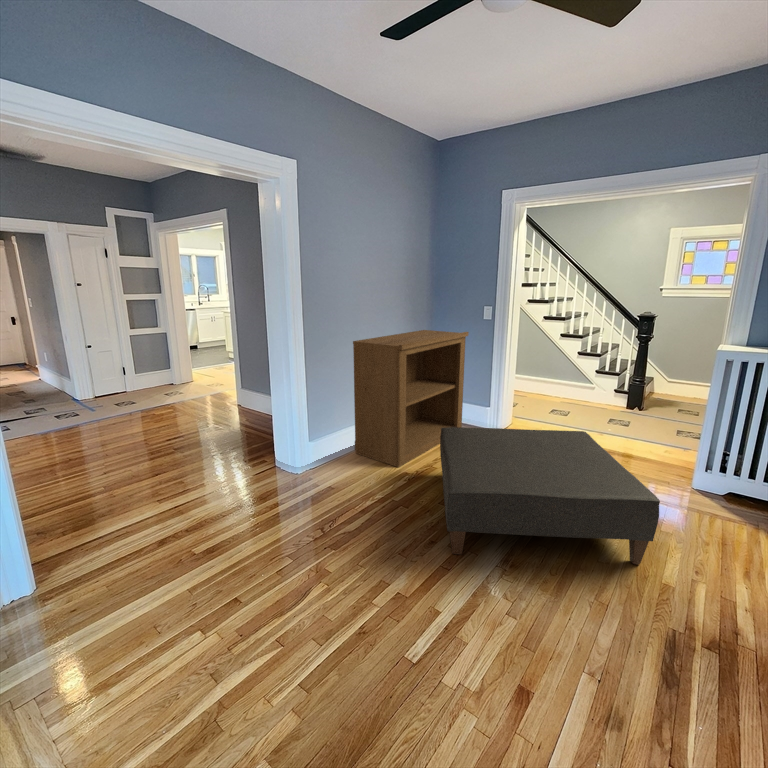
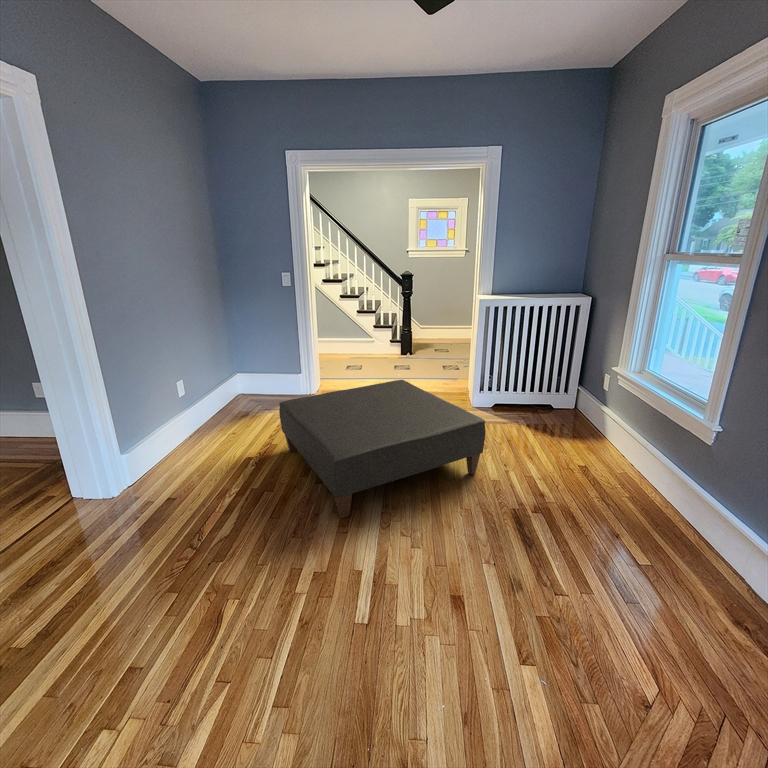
bookshelf: present [353,330,469,467] -> none [150,299,279,455]

